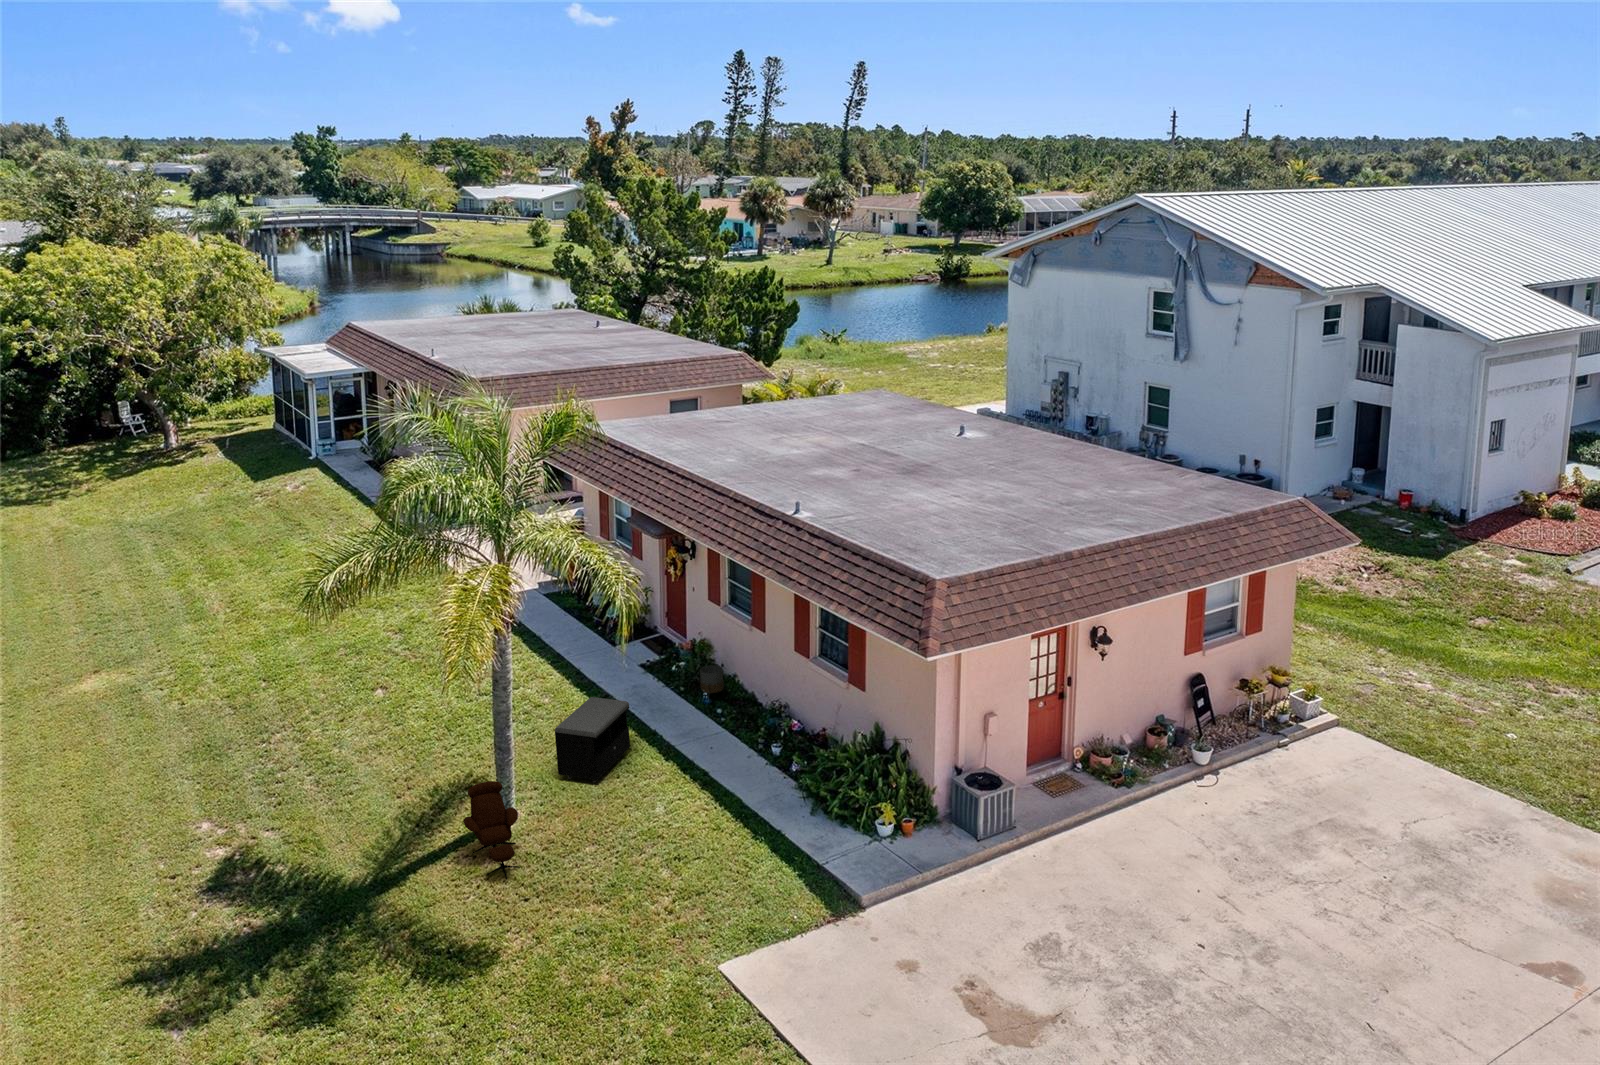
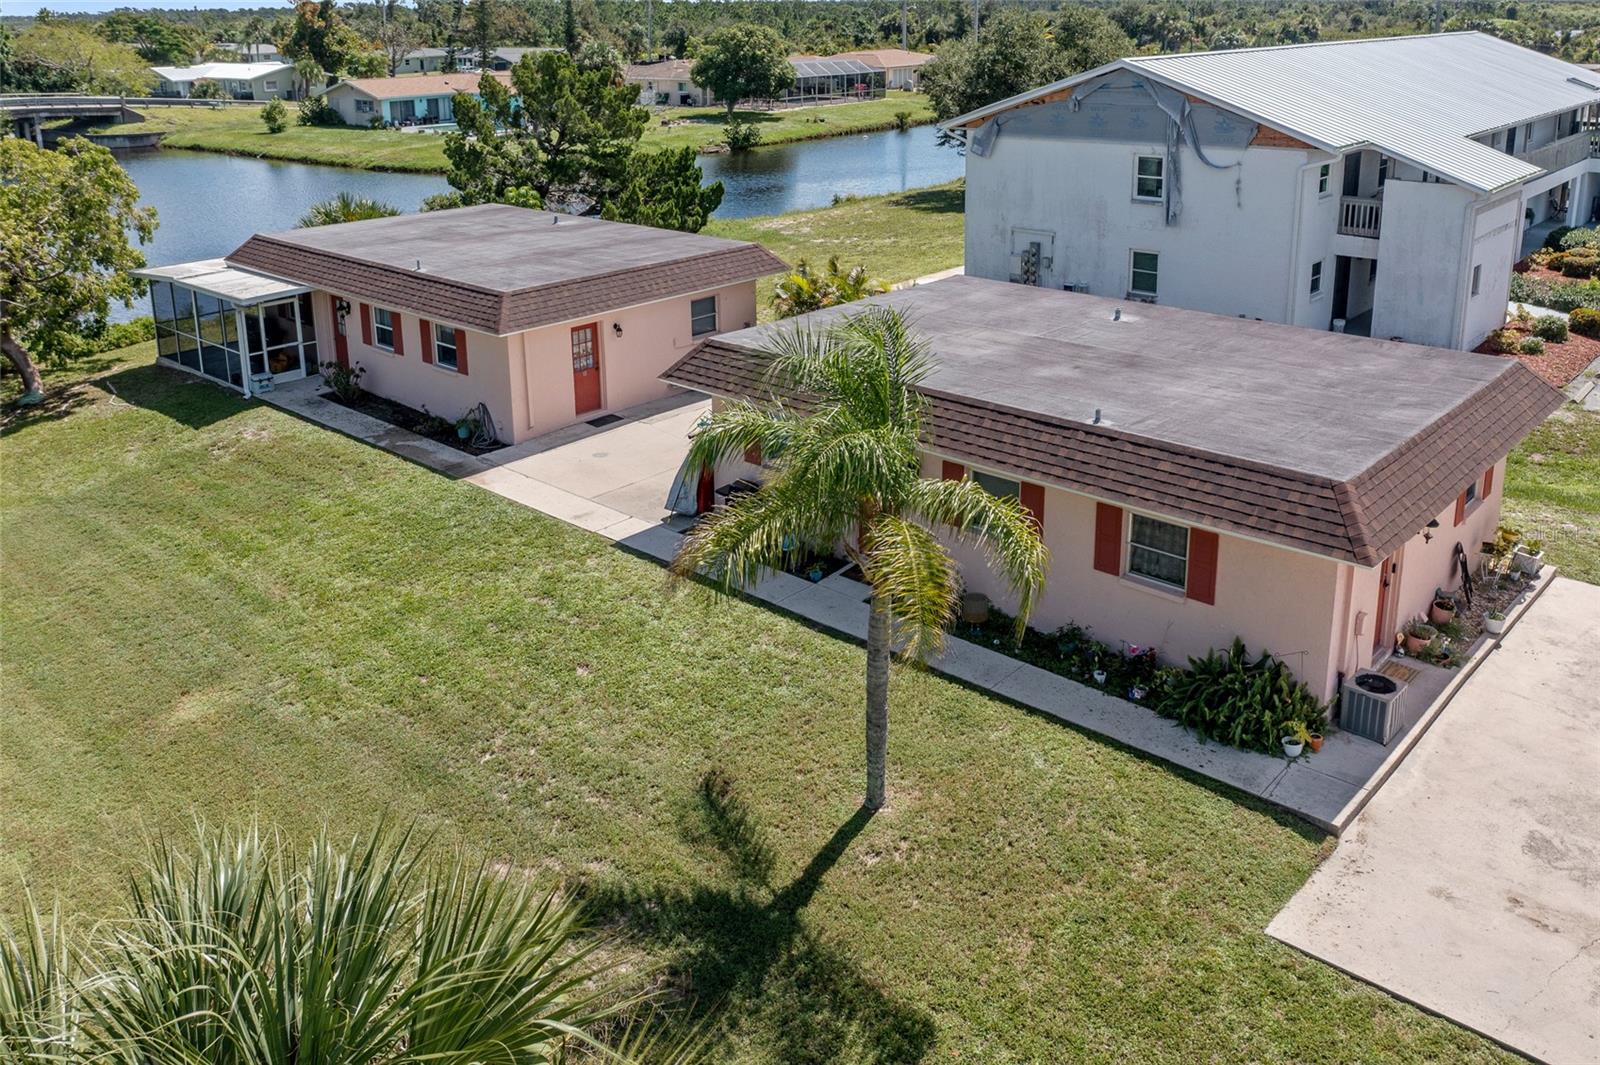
storage bench: present [555,697,630,782] -> none [900,644,951,738]
lounge chair: present [463,781,520,879] -> none [875,755,956,863]

